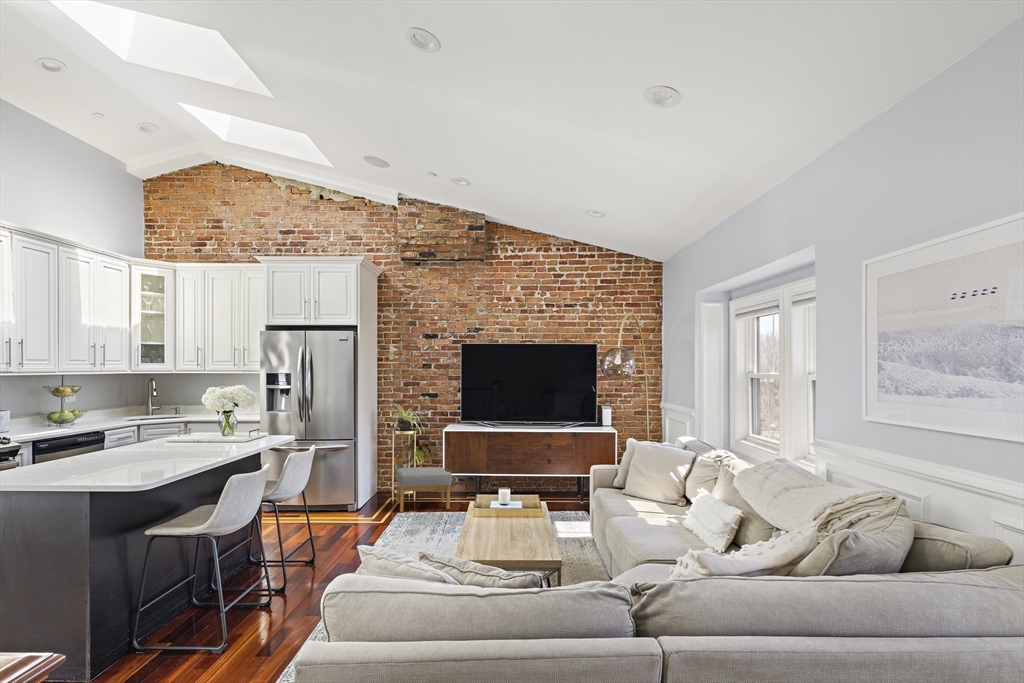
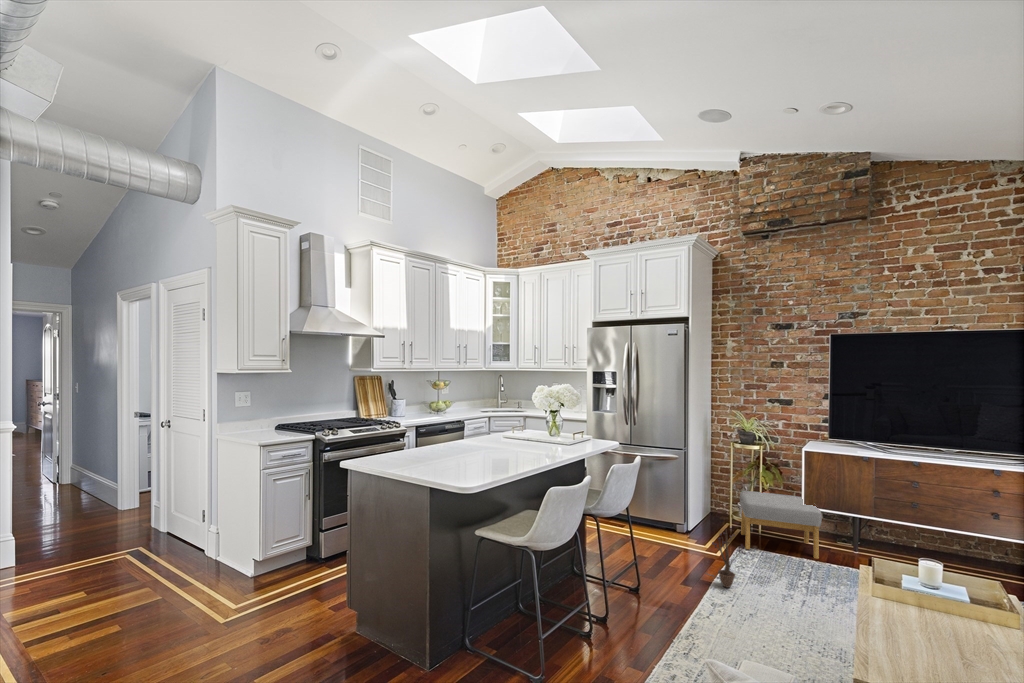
decorative plant: none [372,491,402,535] -> present [711,530,746,588]

